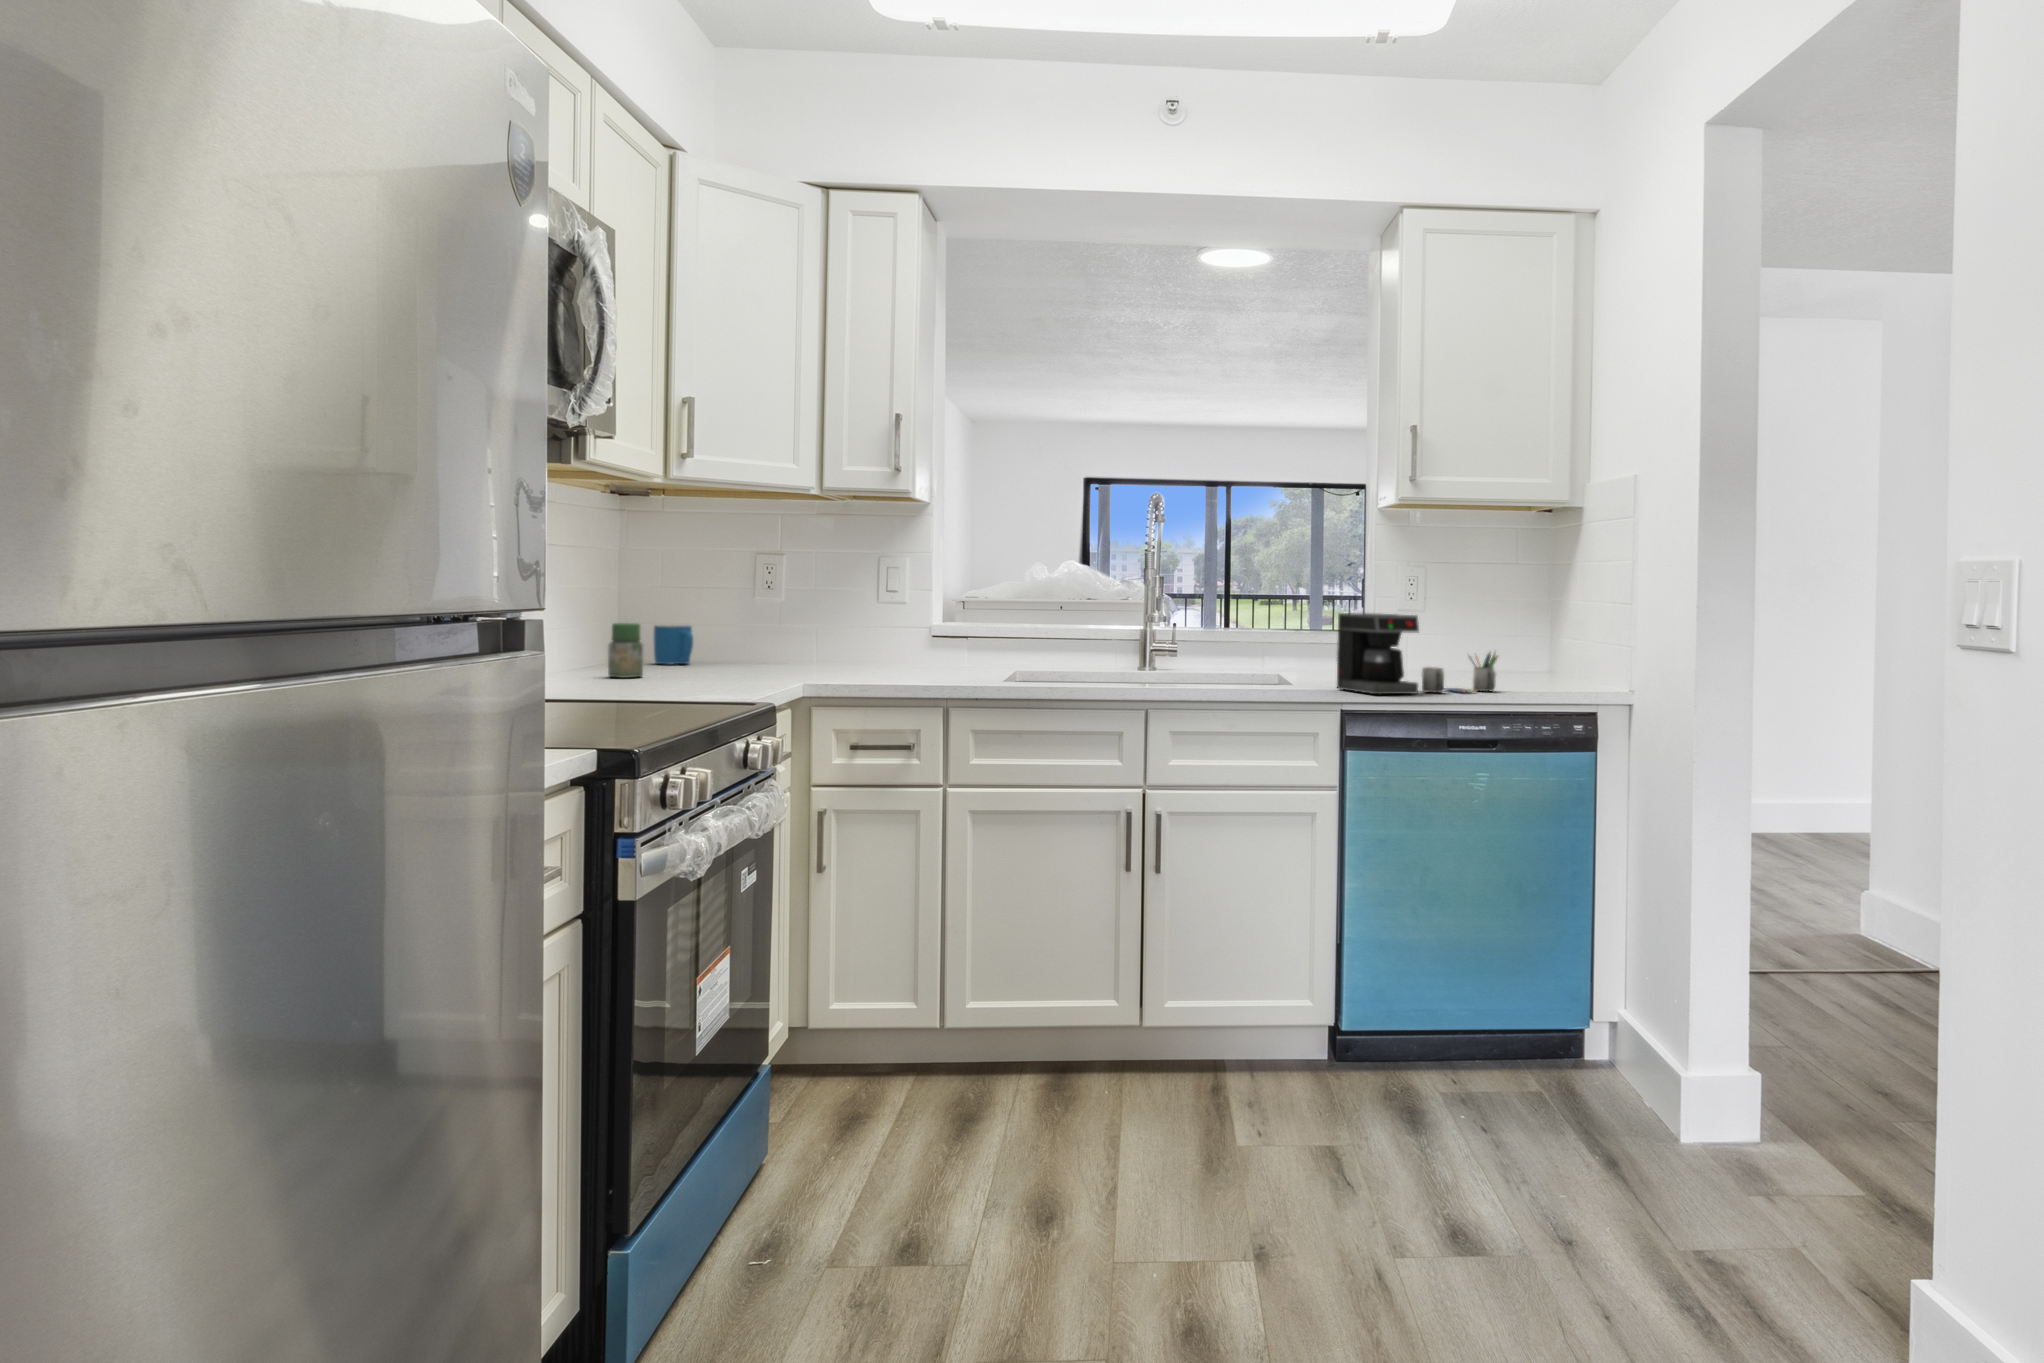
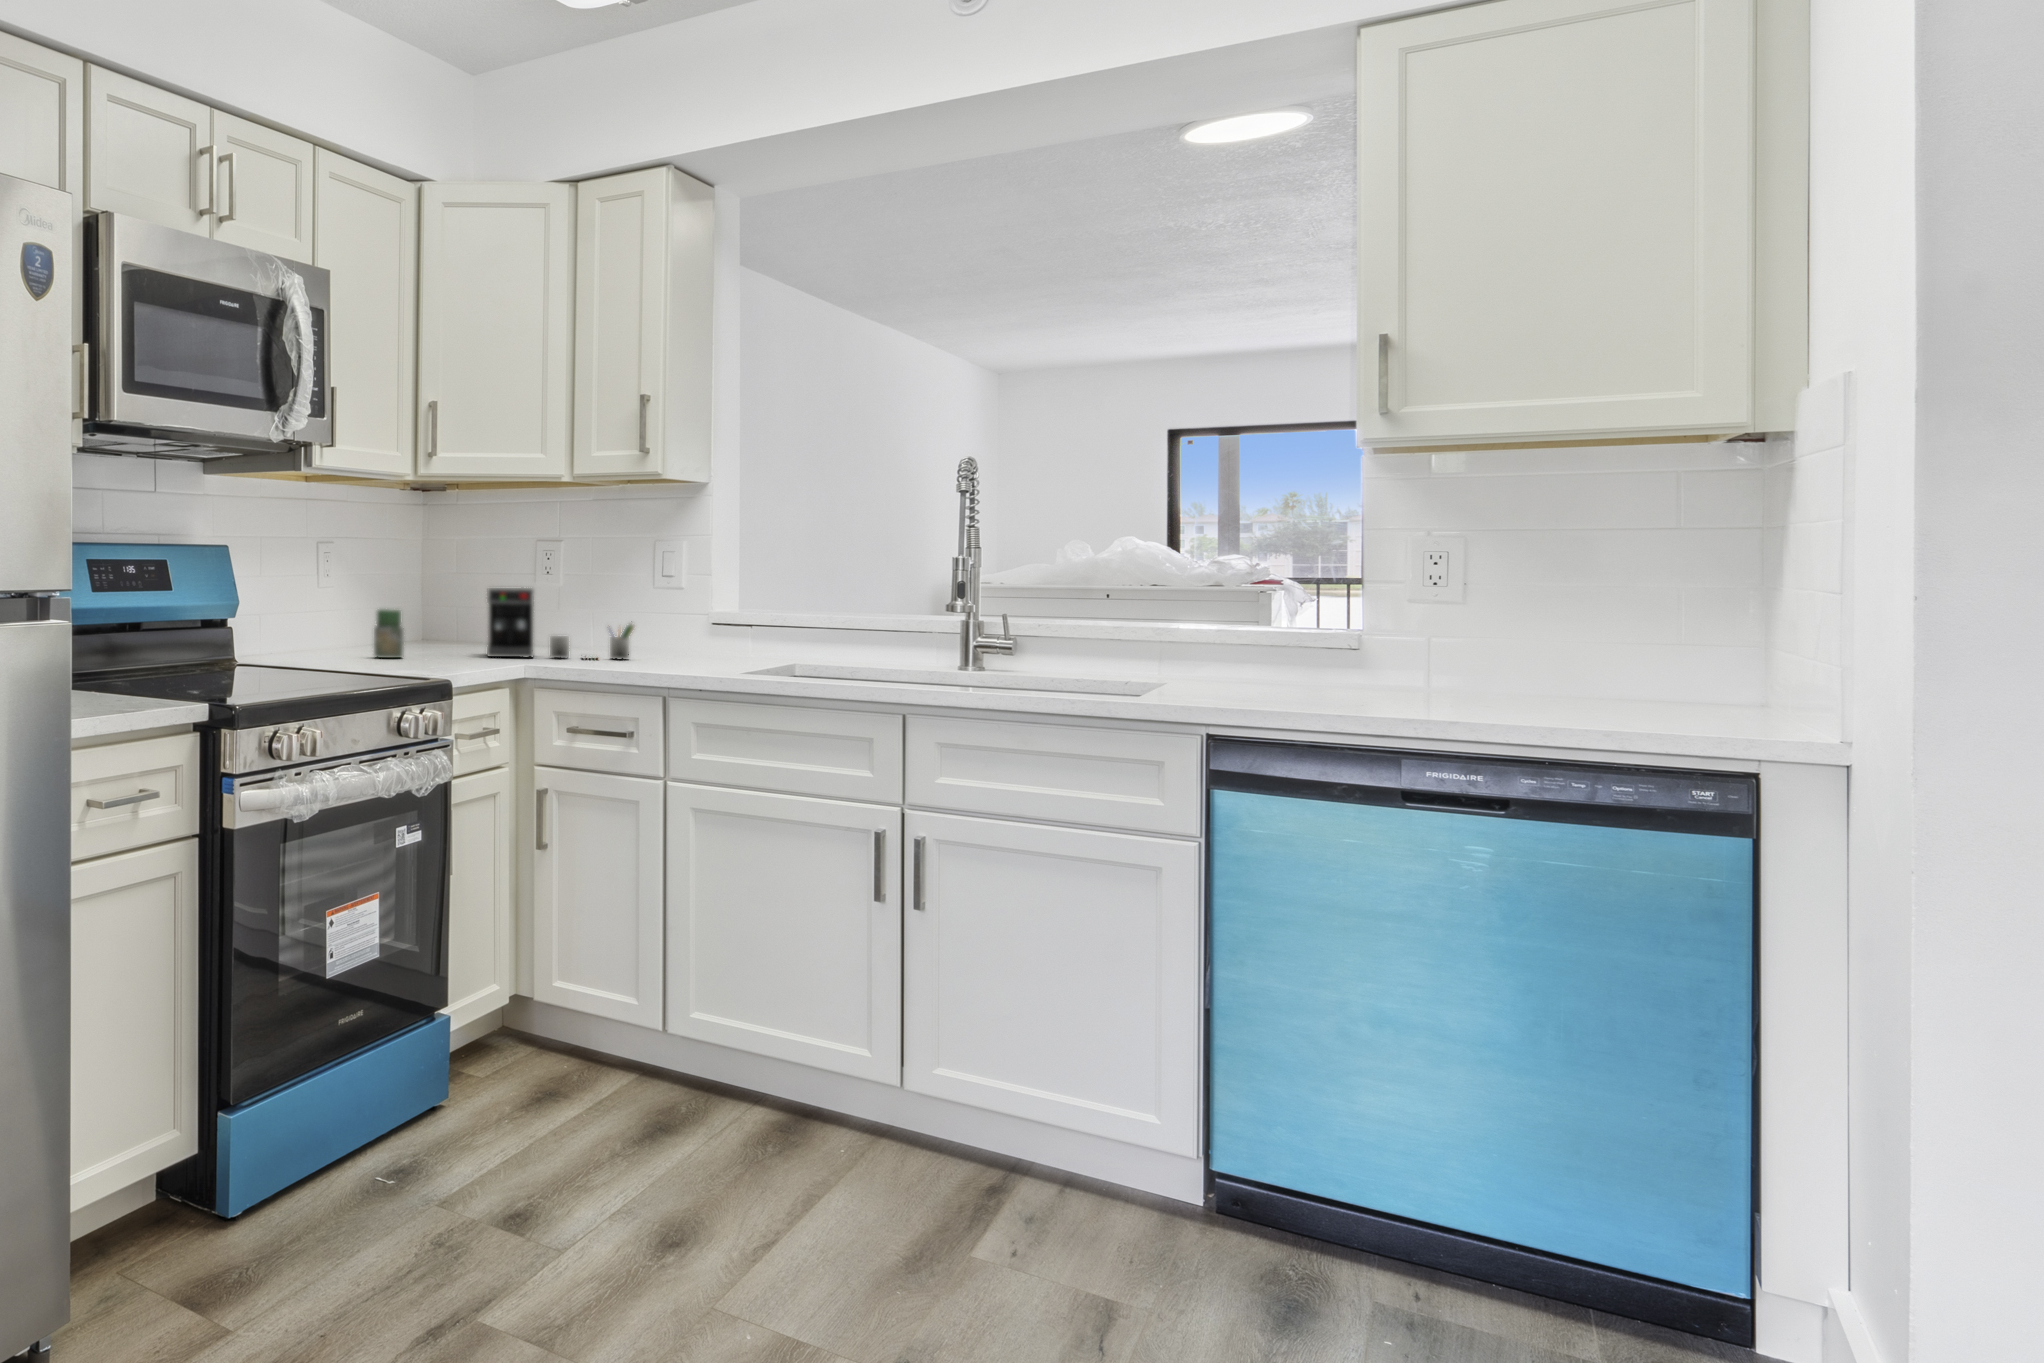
coffee maker: present [1337,613,1498,694] -> present [487,588,634,659]
mug: present [654,625,693,664] -> none [441,614,474,650]

